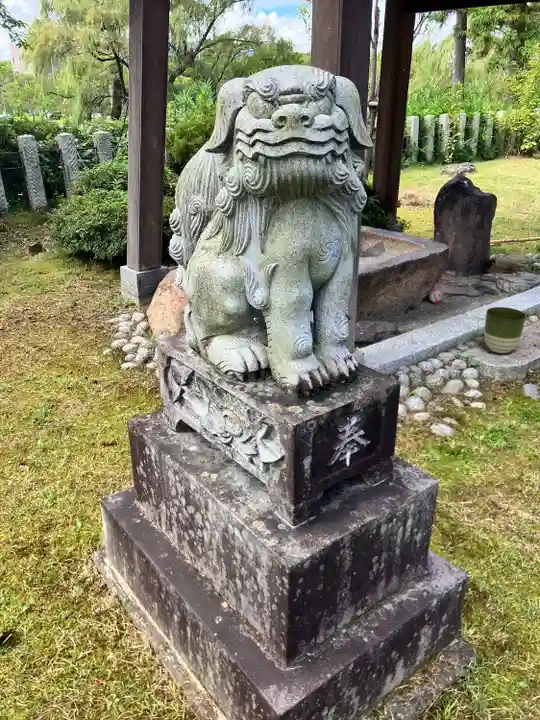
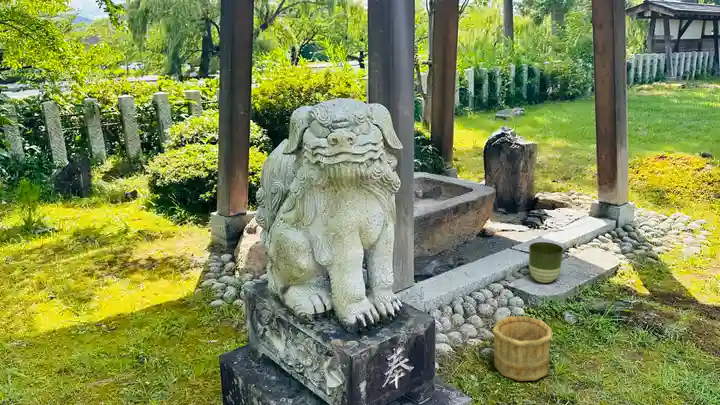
wooden bucket: none [446,388,517,461] -> present [493,316,552,381]

